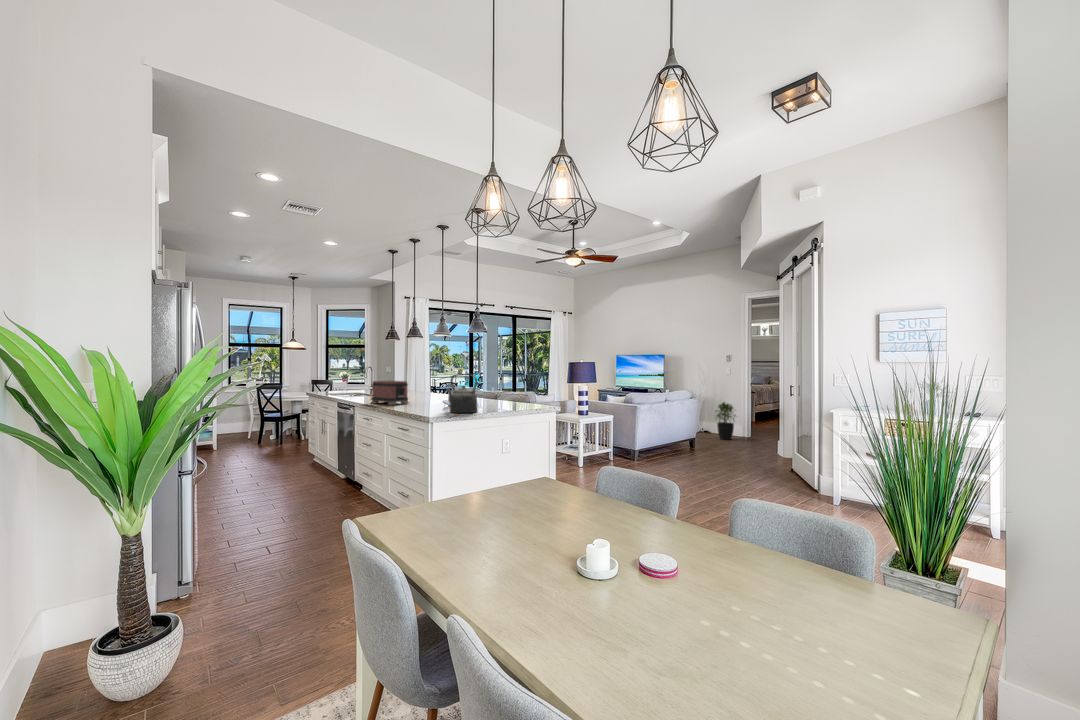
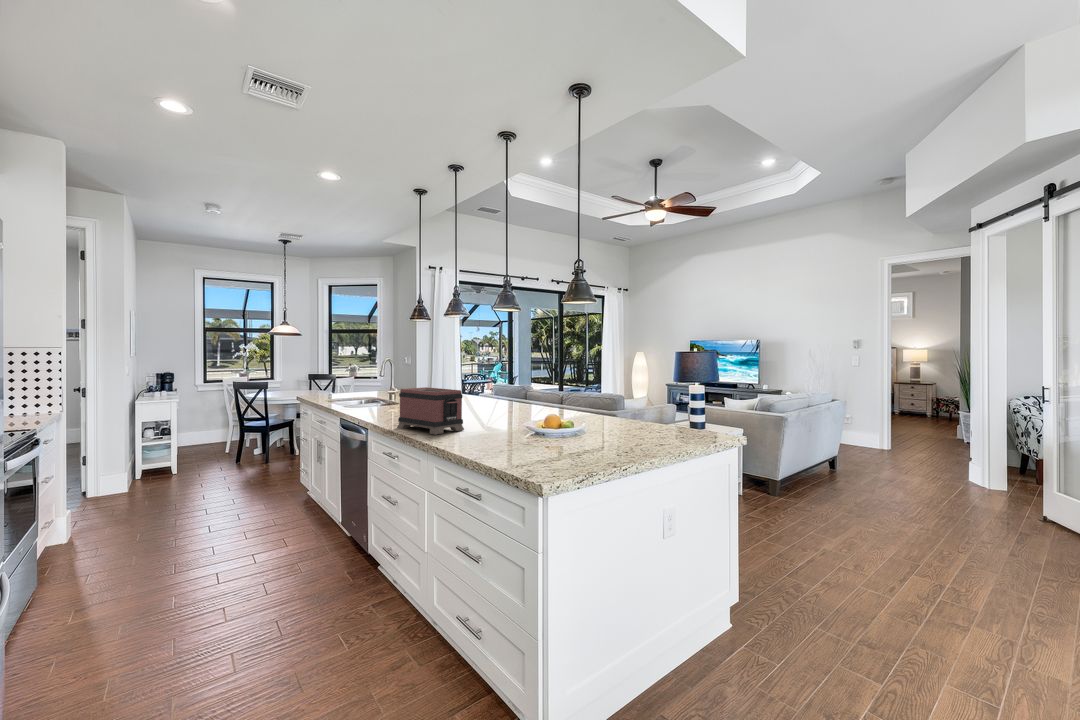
kettle: present [447,374,478,413] -> none [551,382,620,464]
potted plant: present [715,402,735,440] -> none [860,412,899,467]

